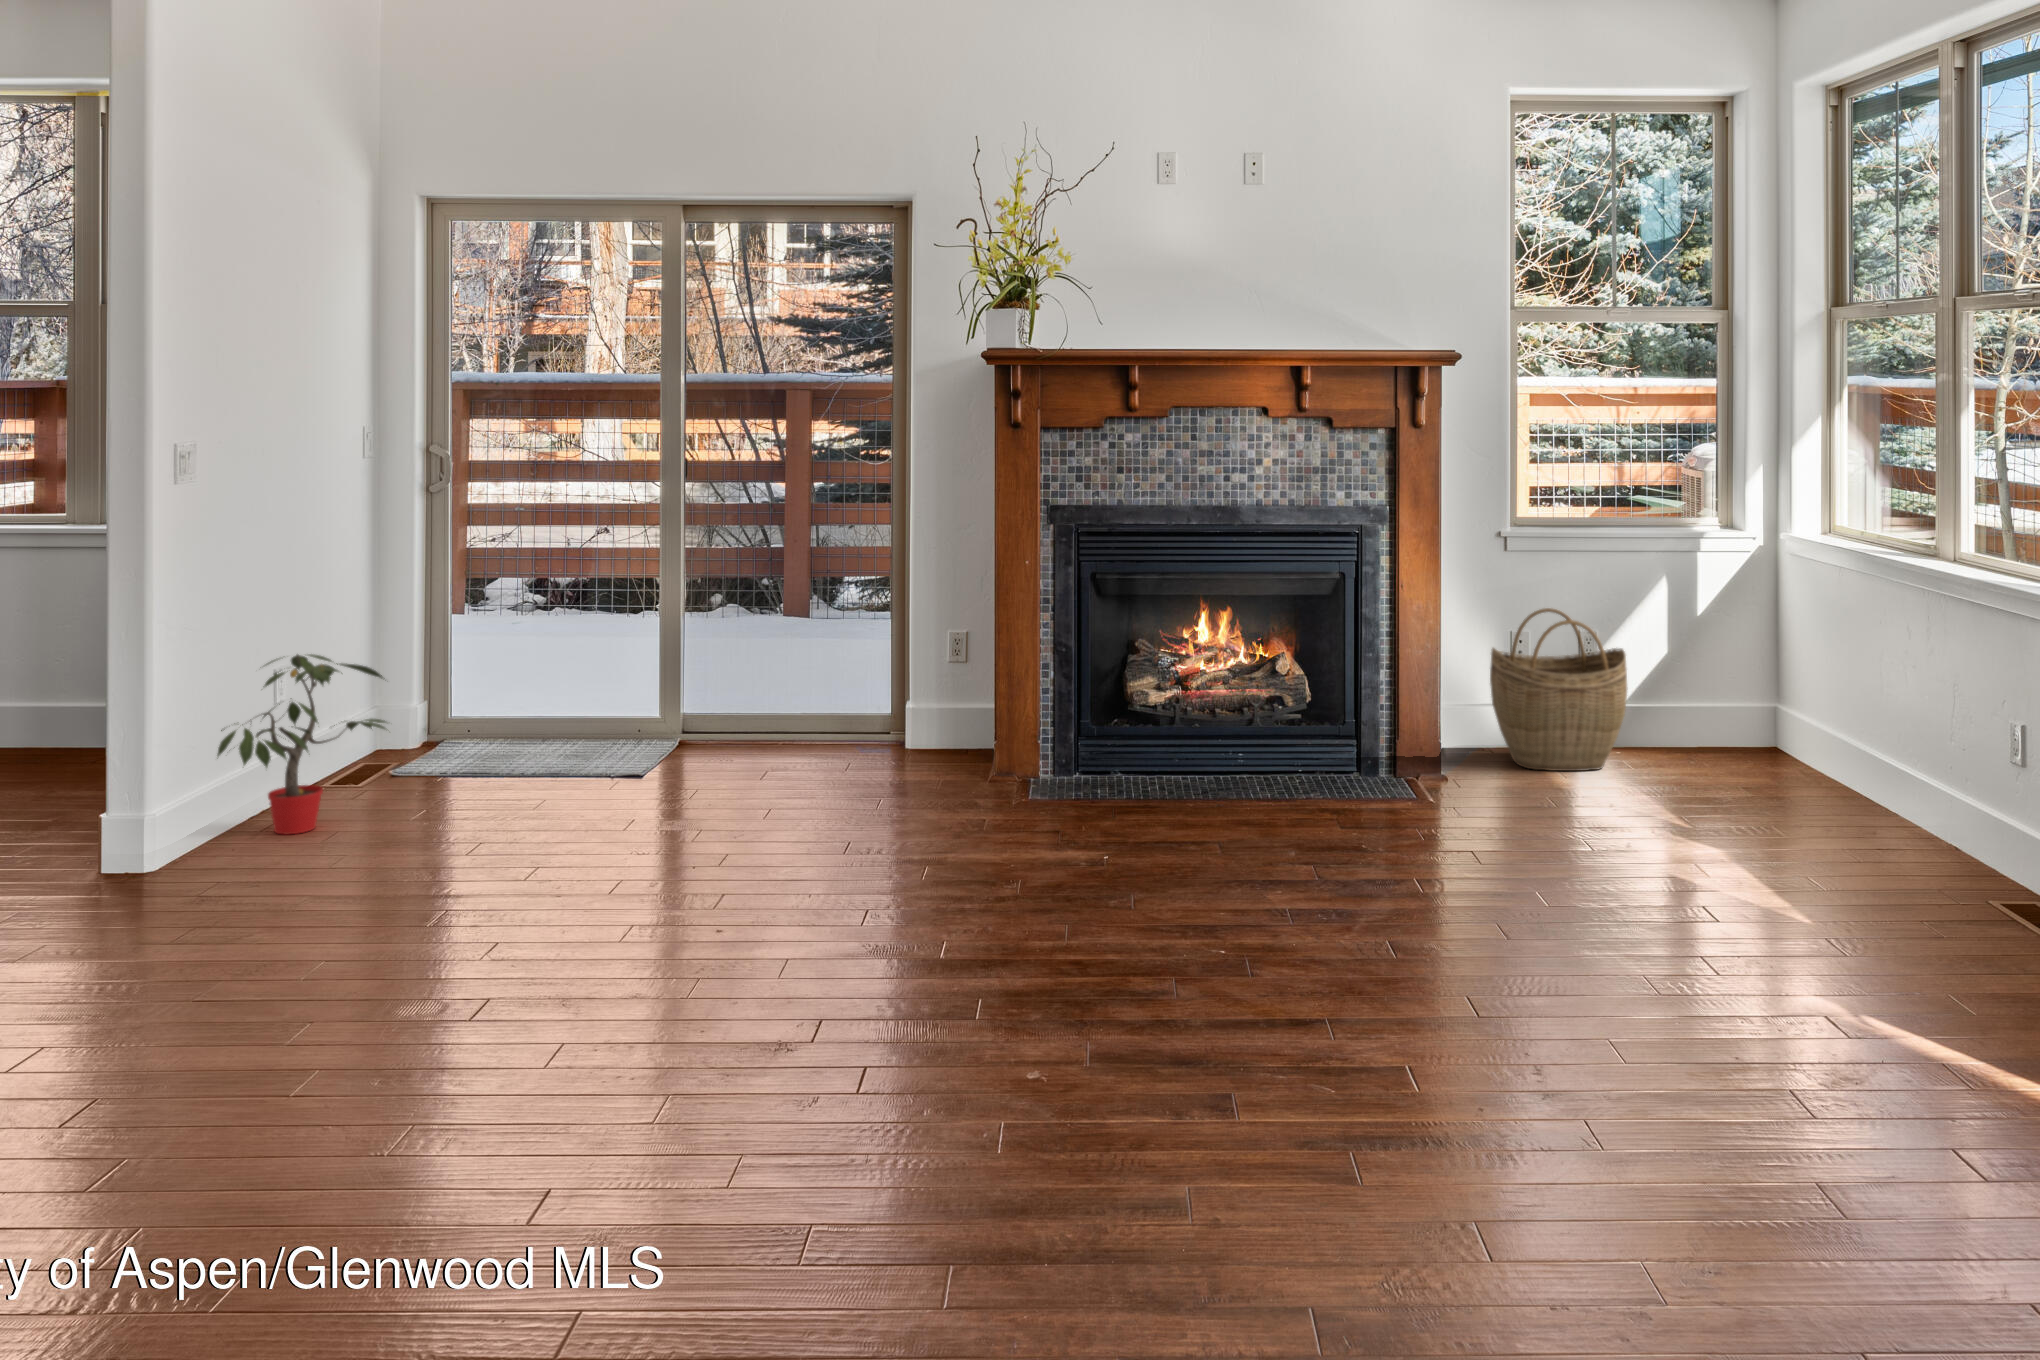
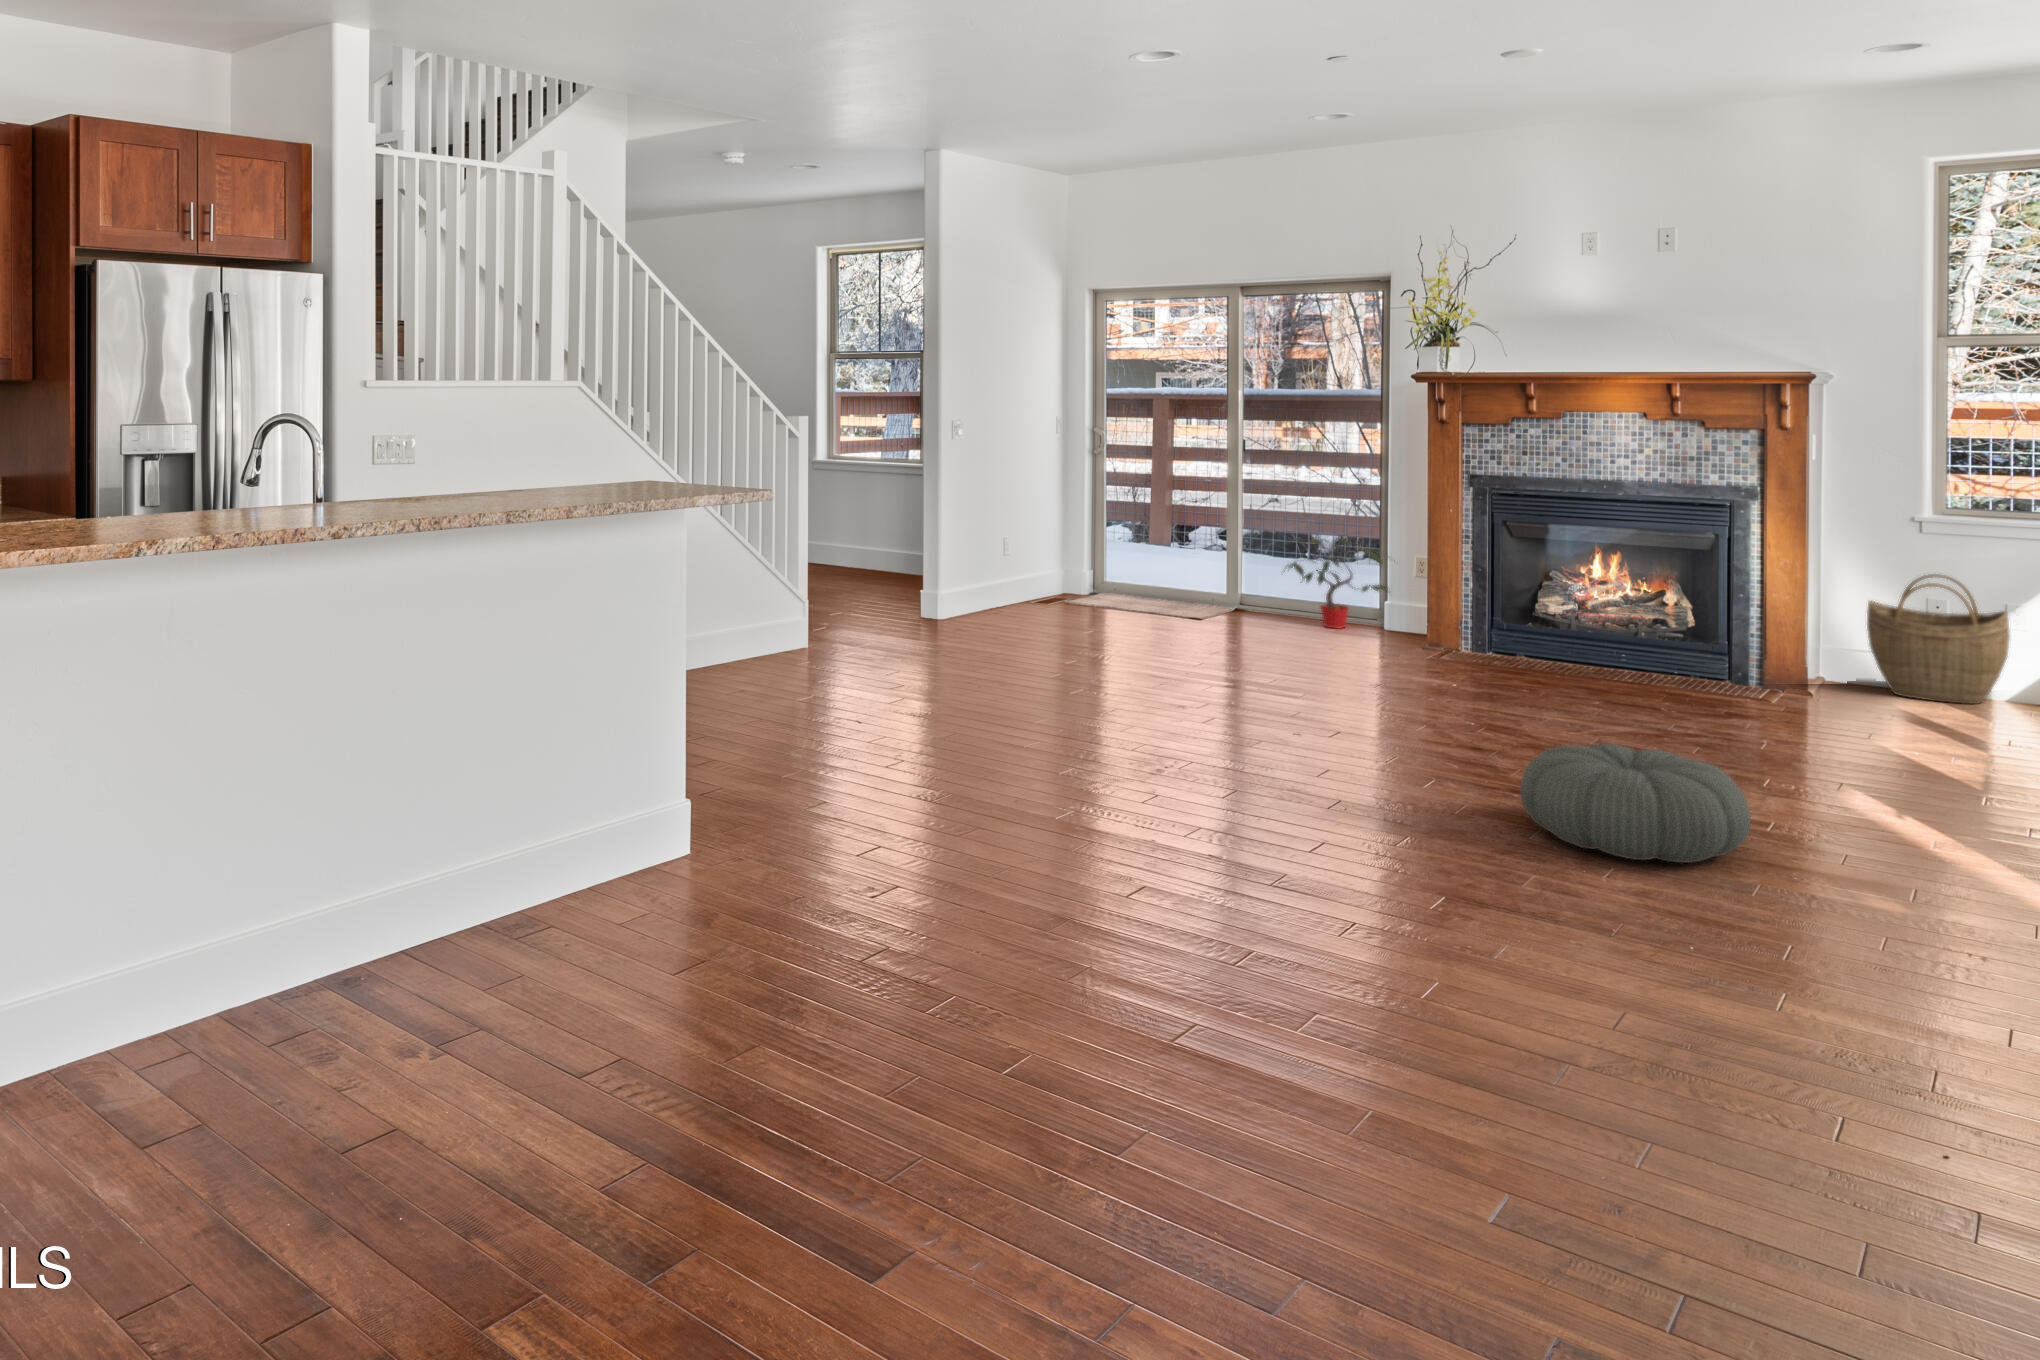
potted plant: present [217,654,386,834] -> present [1288,537,1389,629]
pouf: none [1440,977,1832,1258] -> present [1520,744,1751,863]

